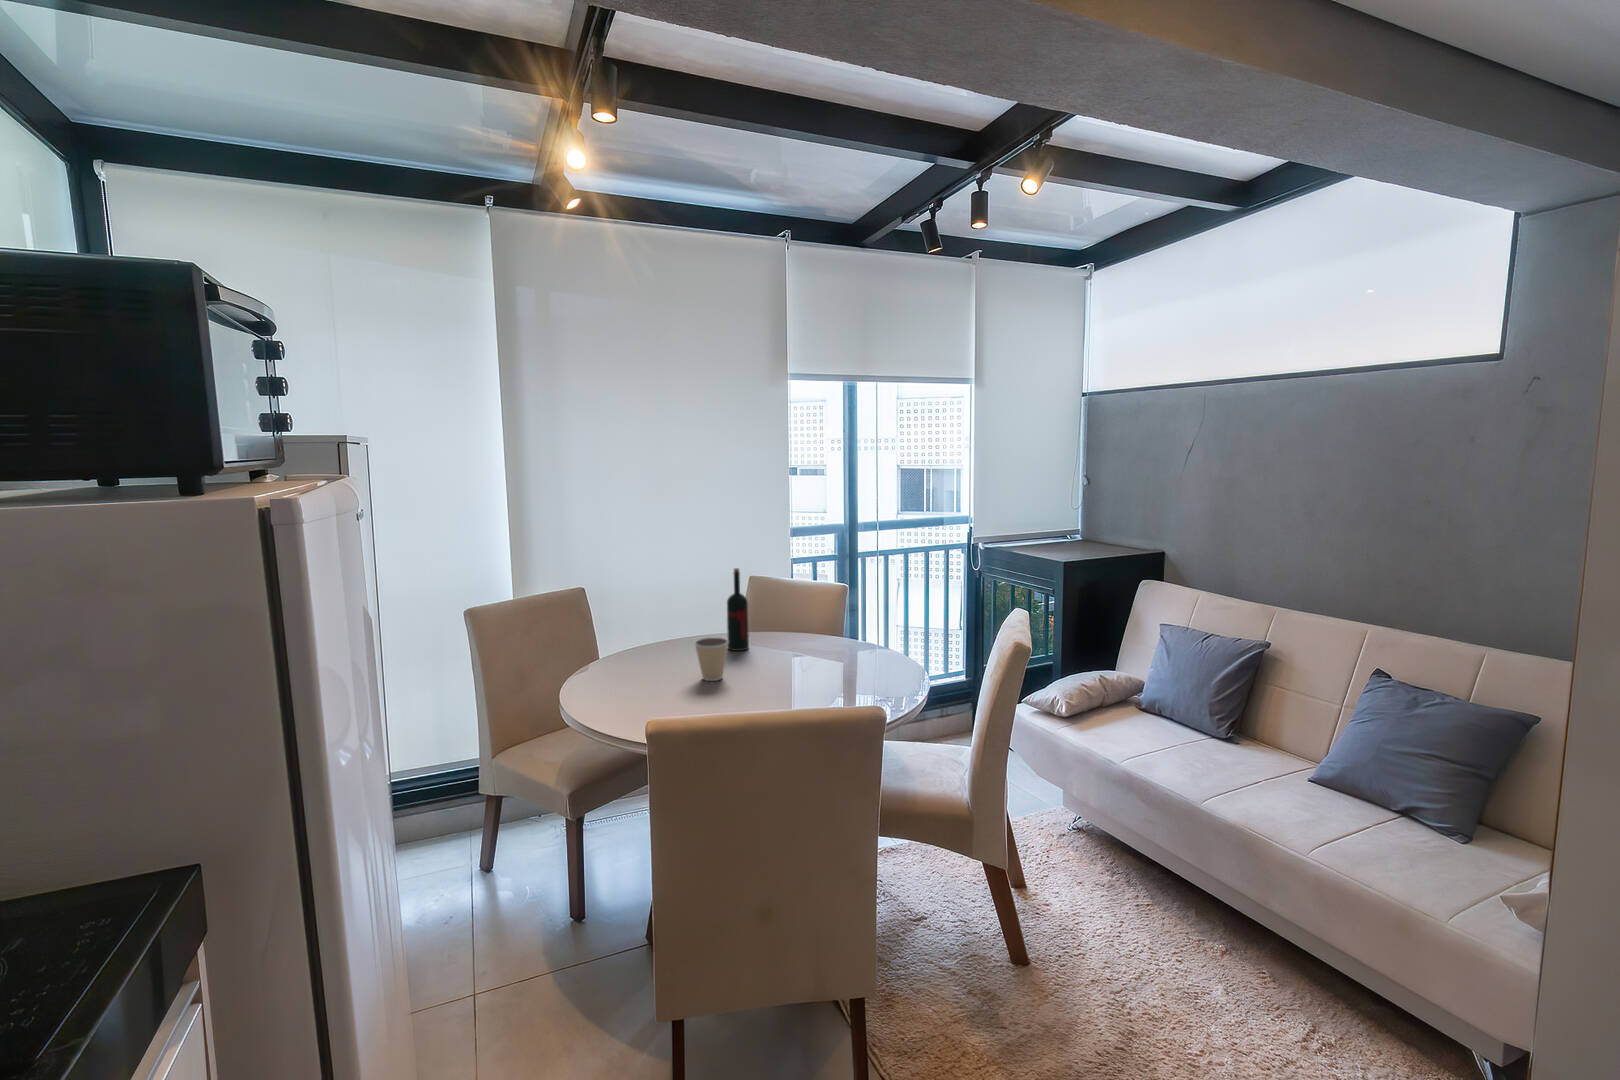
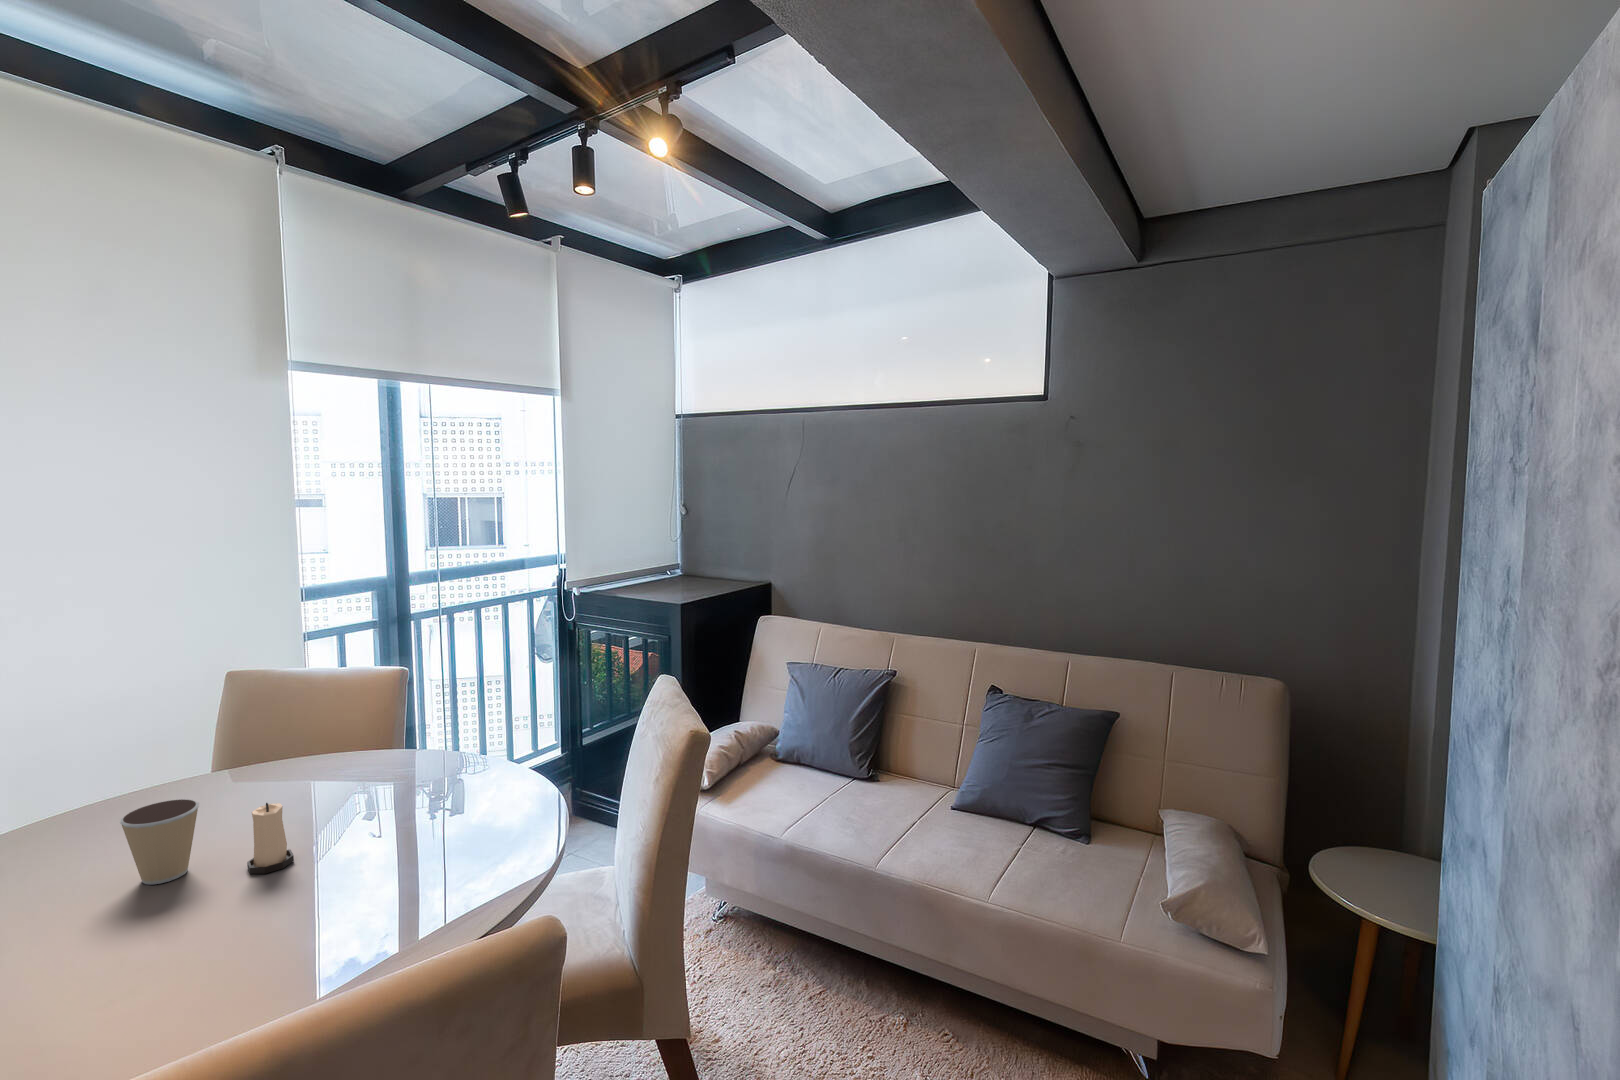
wine bottle: present [727,568,749,651] -> none [188,667,237,809]
candle: none [749,647,771,687] -> present [247,803,294,874]

